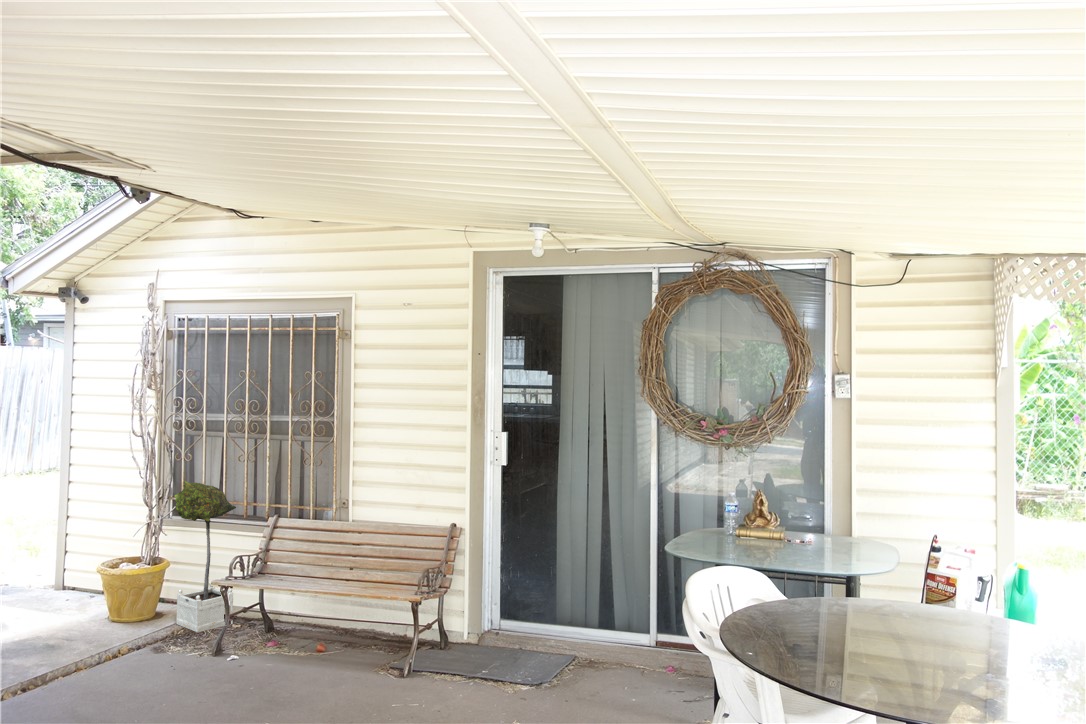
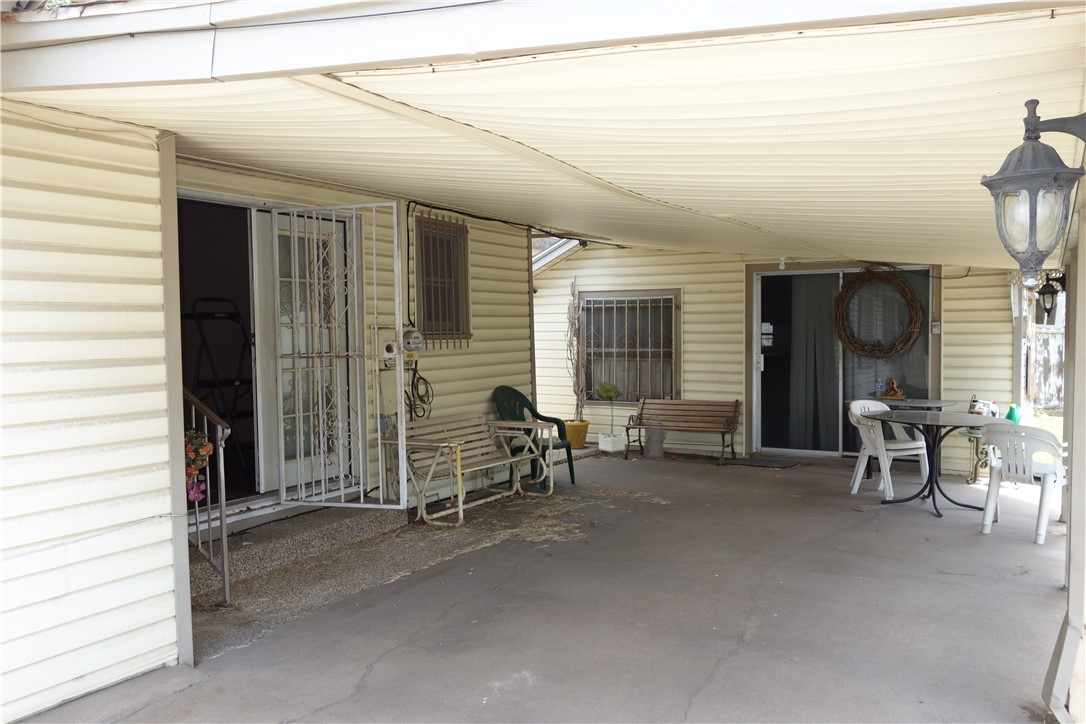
watering can: none [247,559,324,657] -> present [643,415,667,458]

